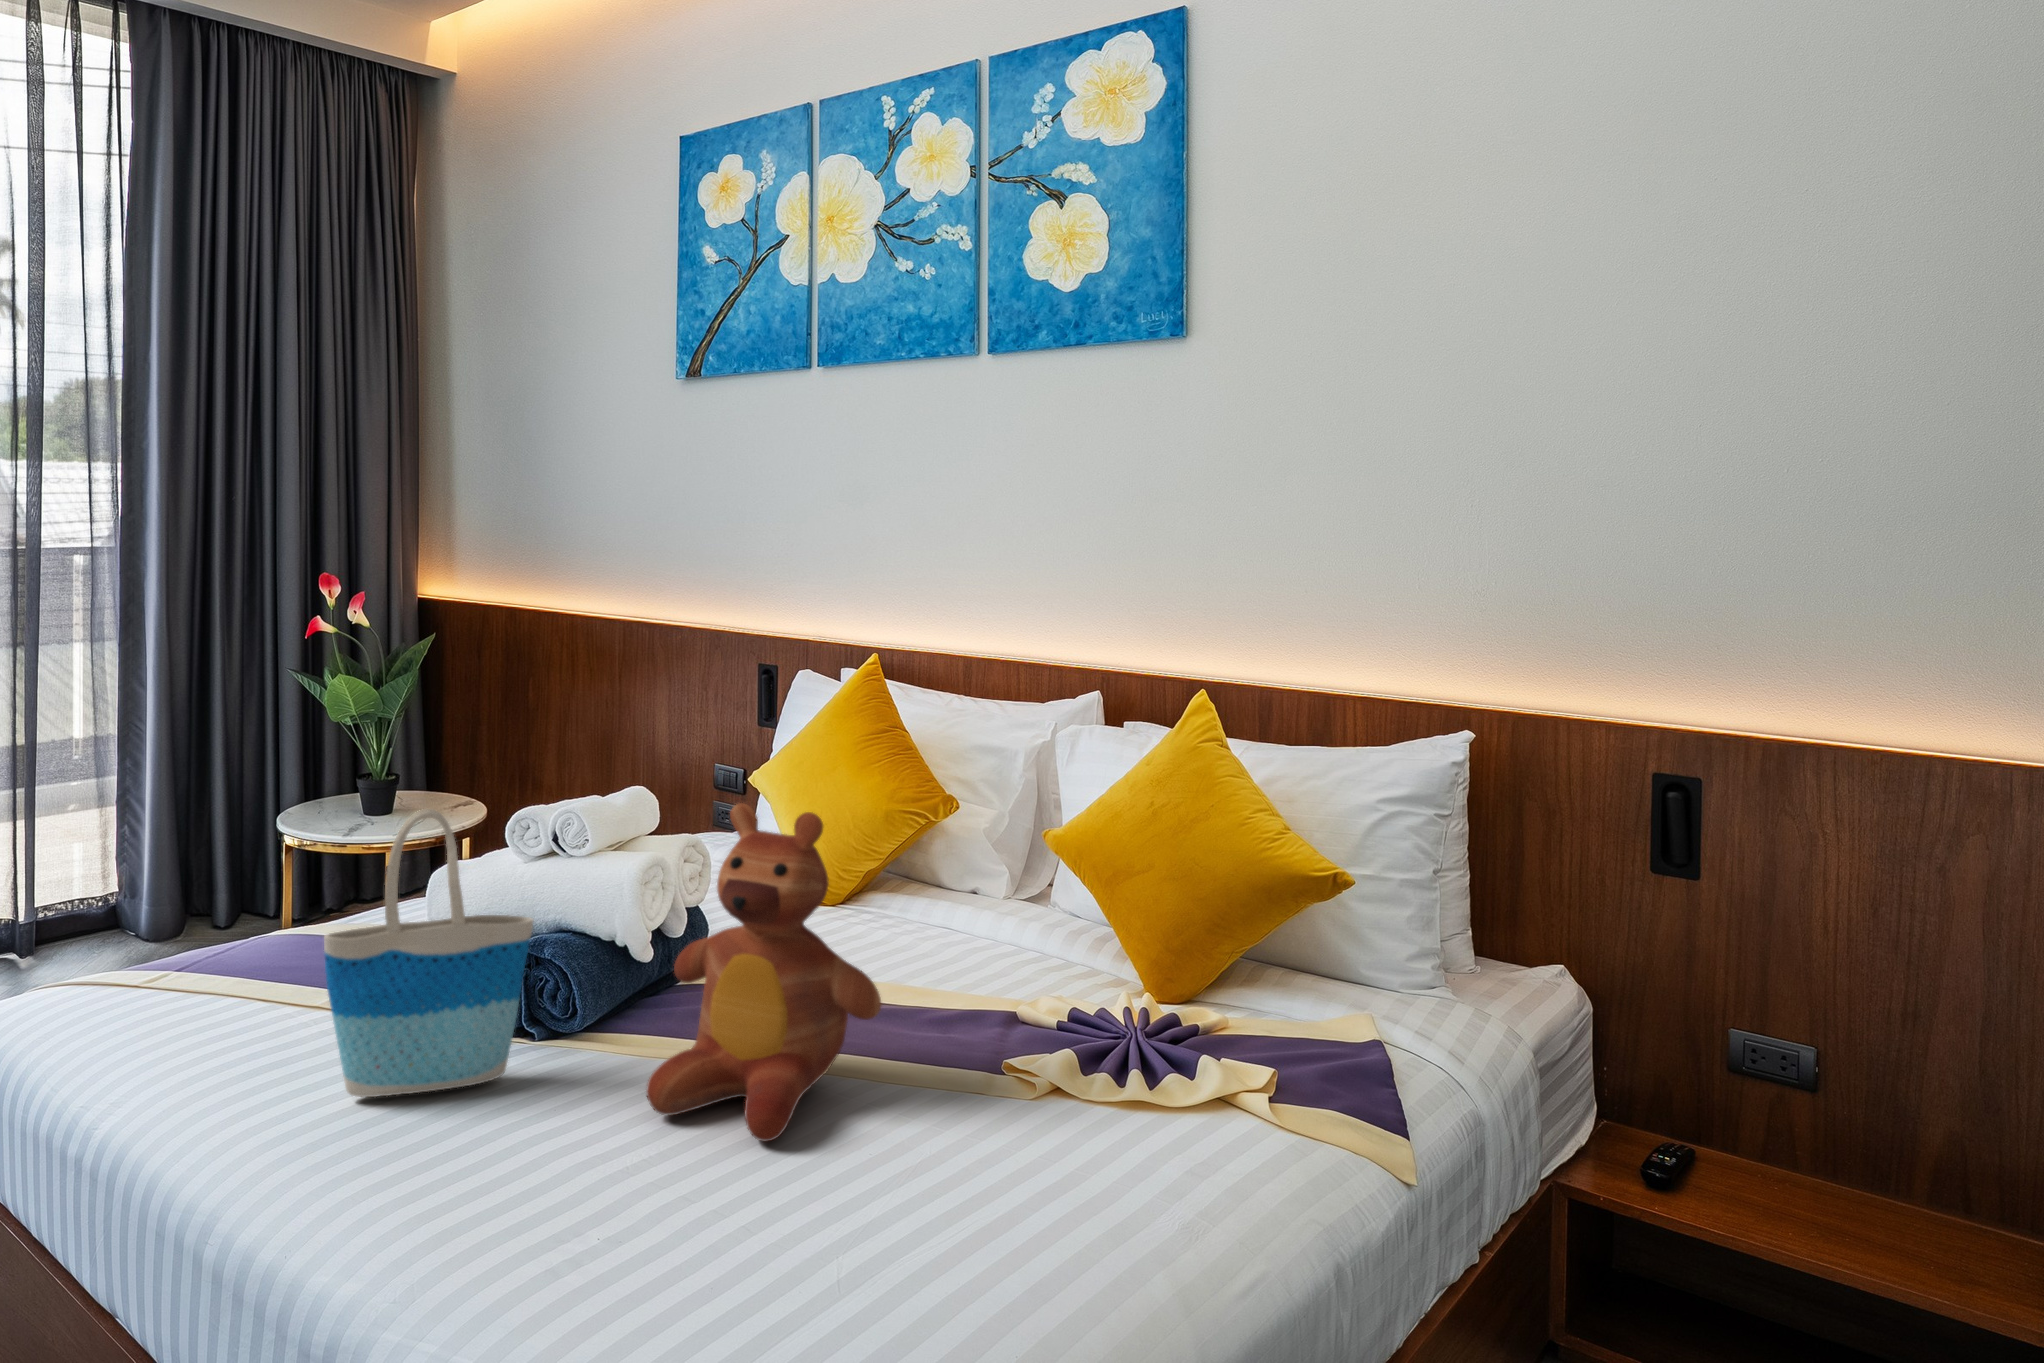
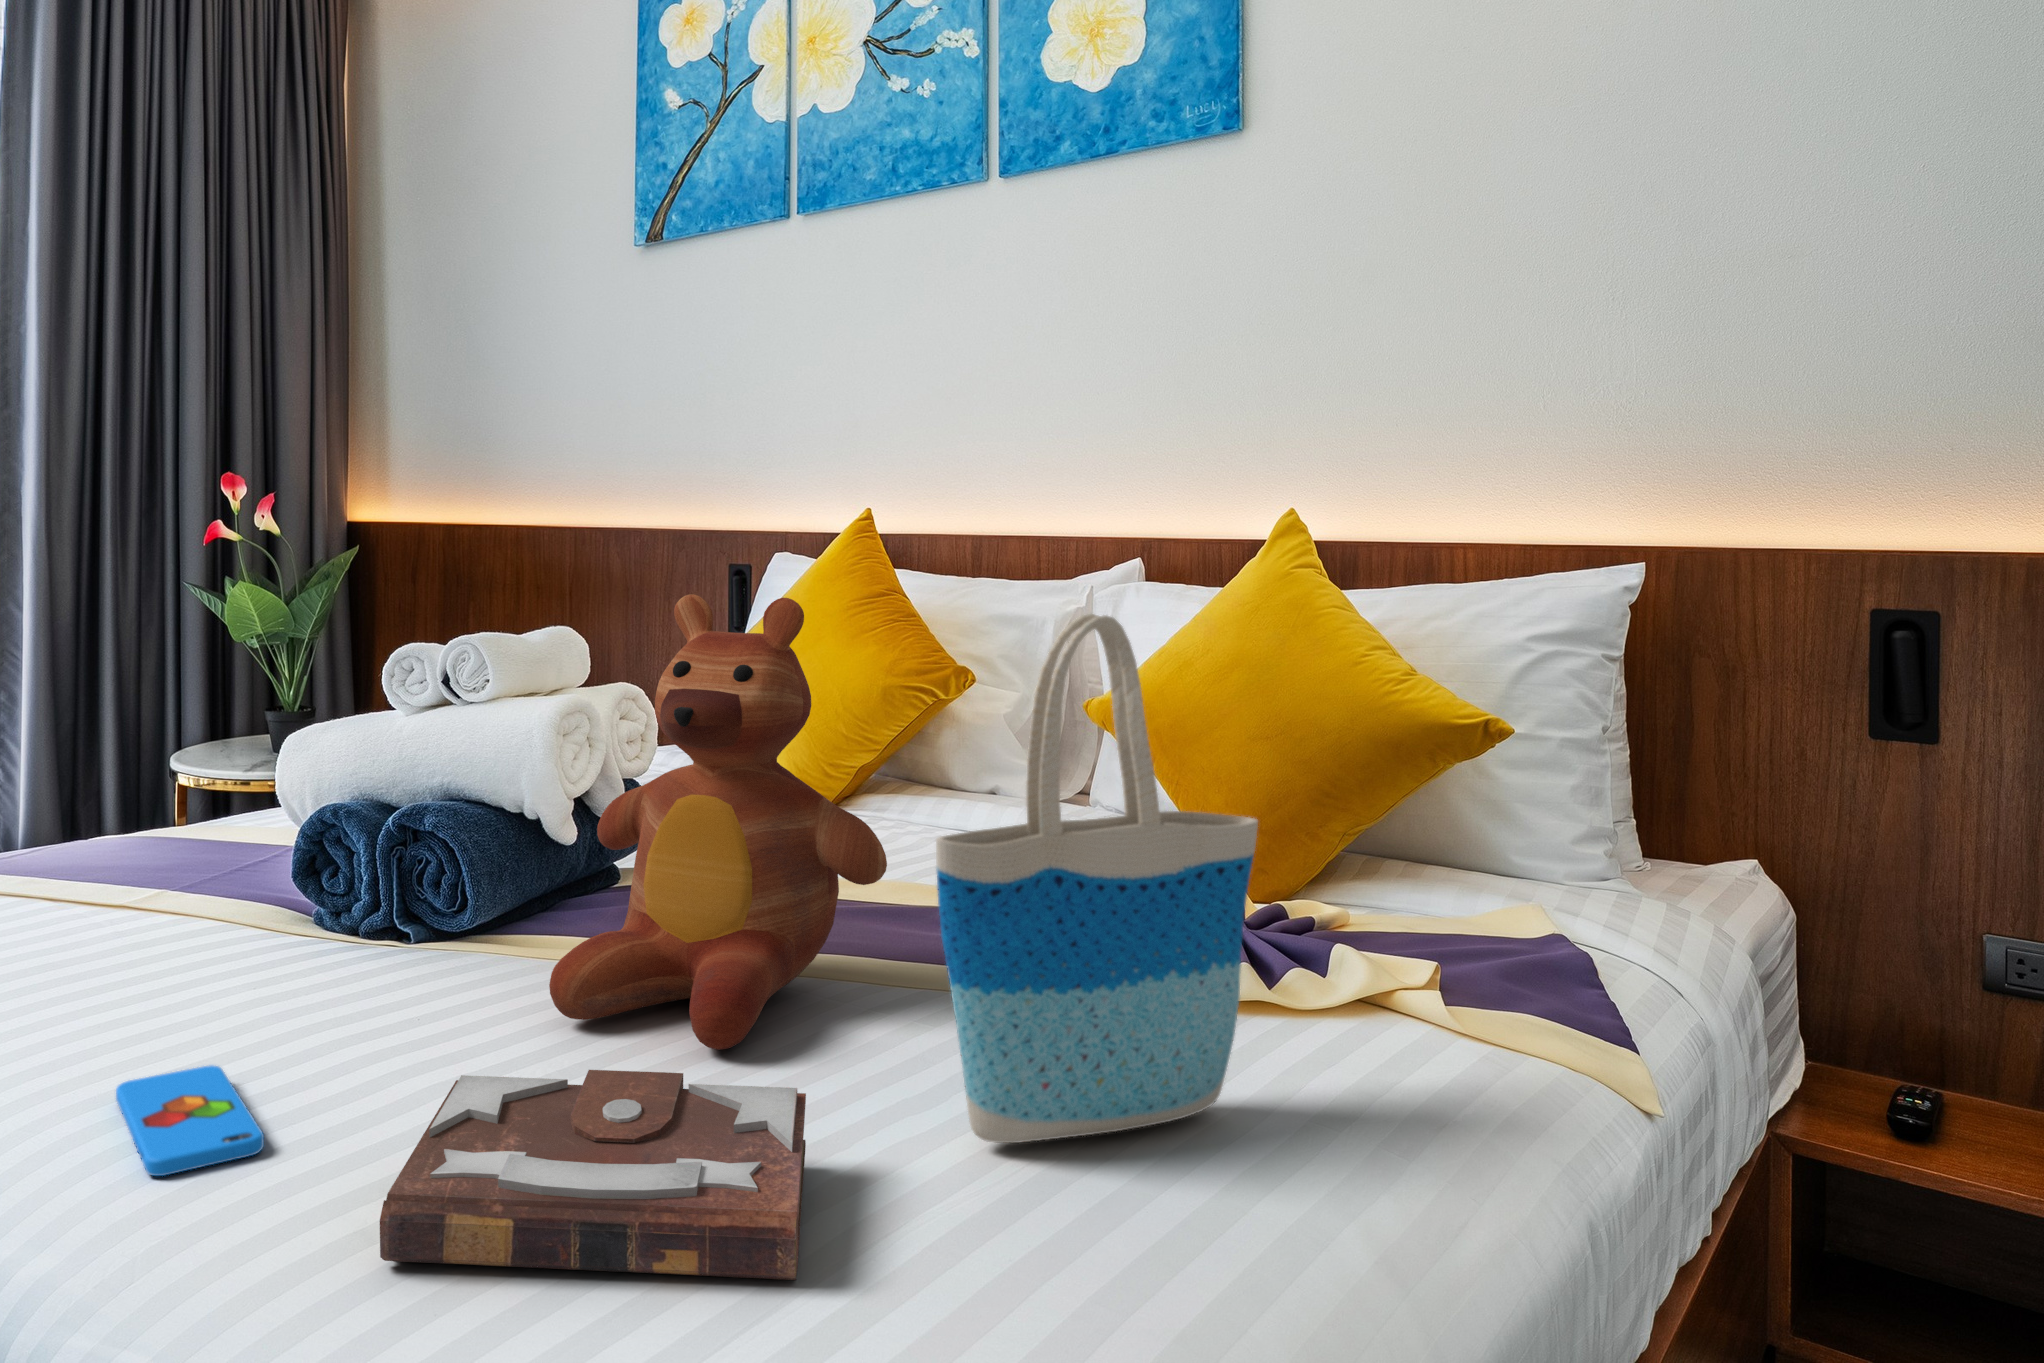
tote bag: present [324,809,534,1097] -> present [936,614,1258,1143]
smartphone: none [369,1154,475,1237] -> present [116,1066,264,1176]
book: none [568,1169,825,1312] -> present [380,1070,806,1280]

